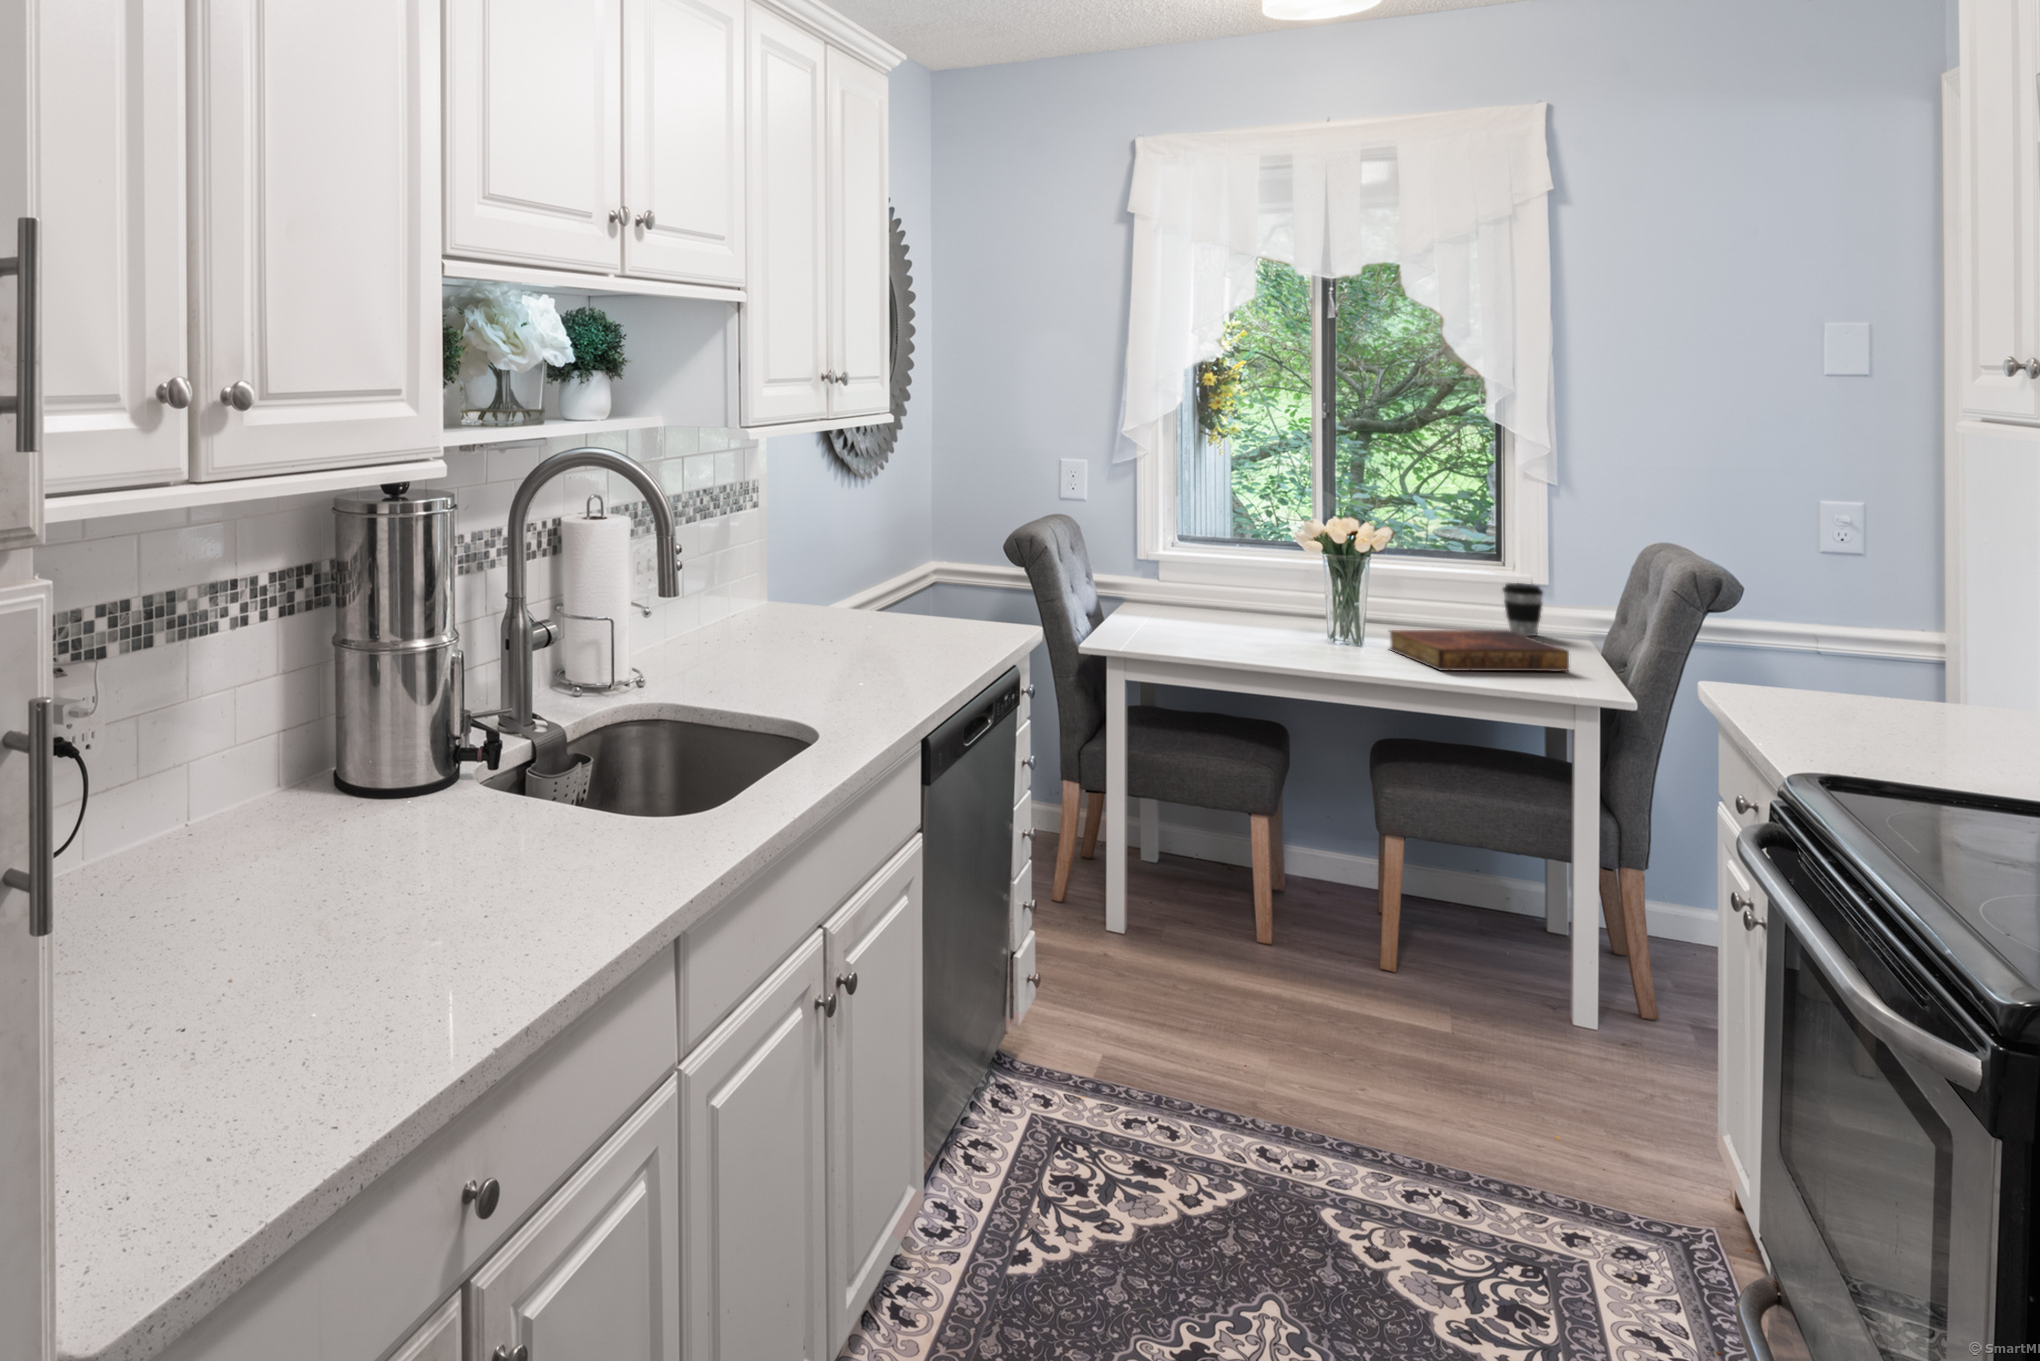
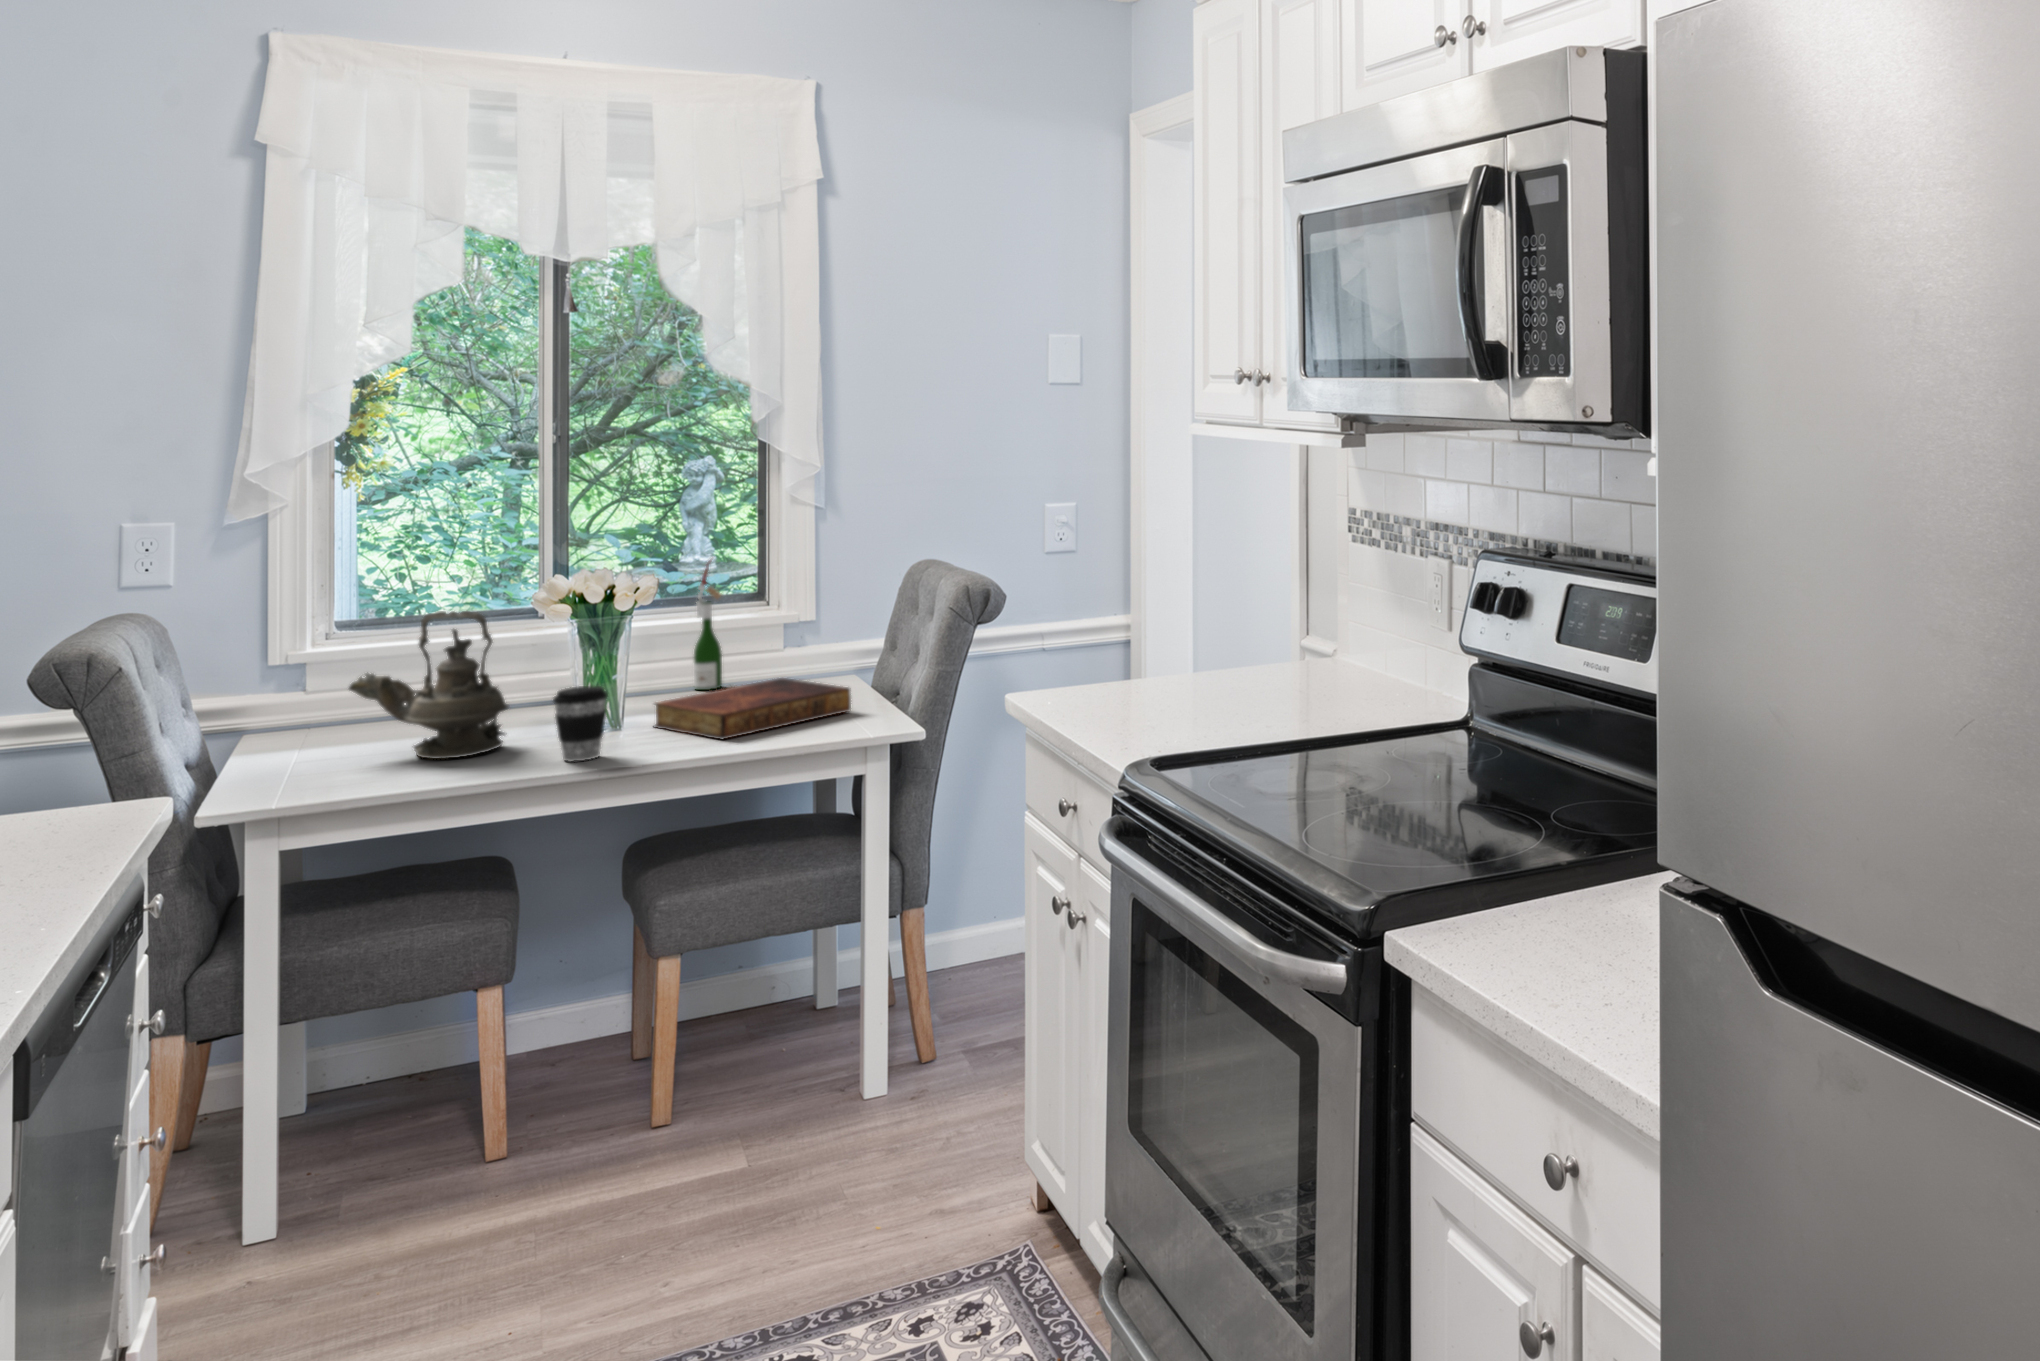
wine bottle: none [1436,519,1472,632] -> present [694,560,735,690]
teapot: none [1171,533,1276,642] -> present [349,611,509,759]
coffee cup: present [1503,583,1543,636] -> present [553,686,607,762]

